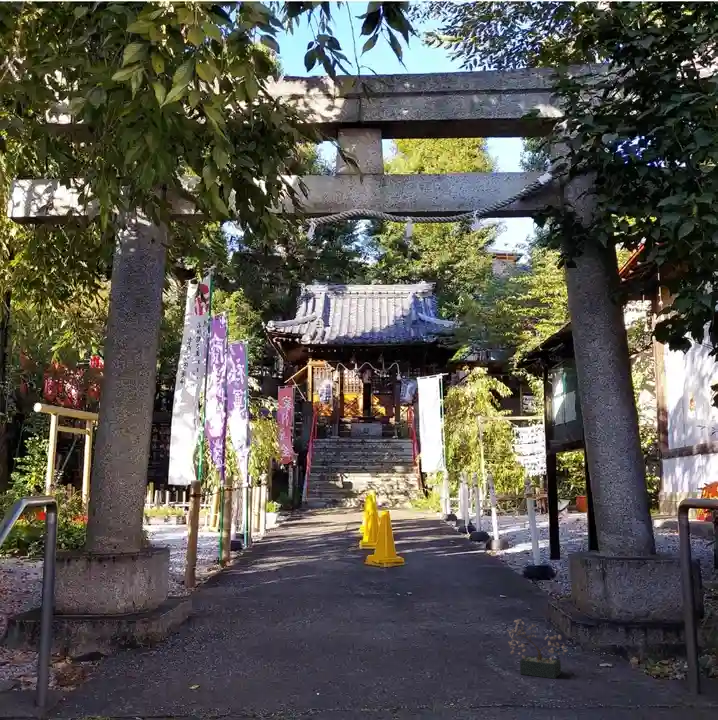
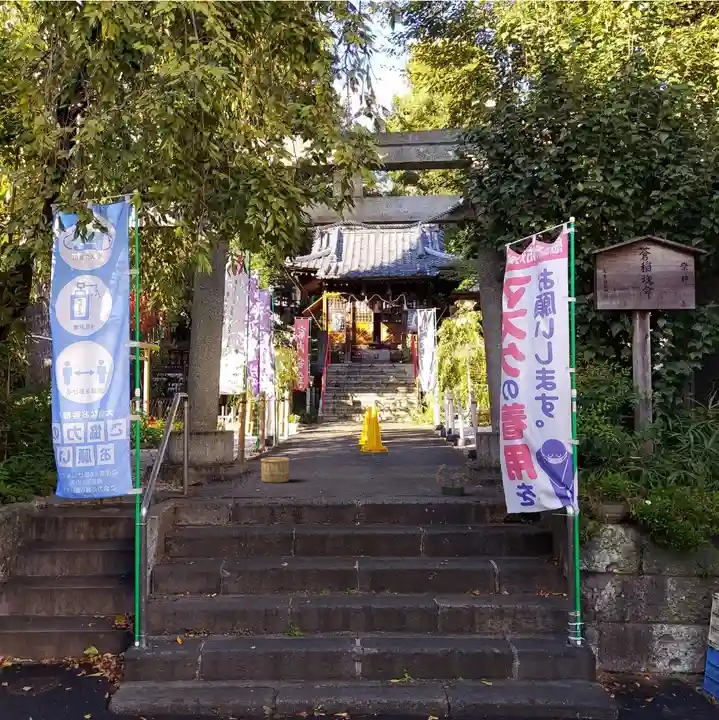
wooden bucket: none [207,593,256,639] -> present [261,457,290,483]

